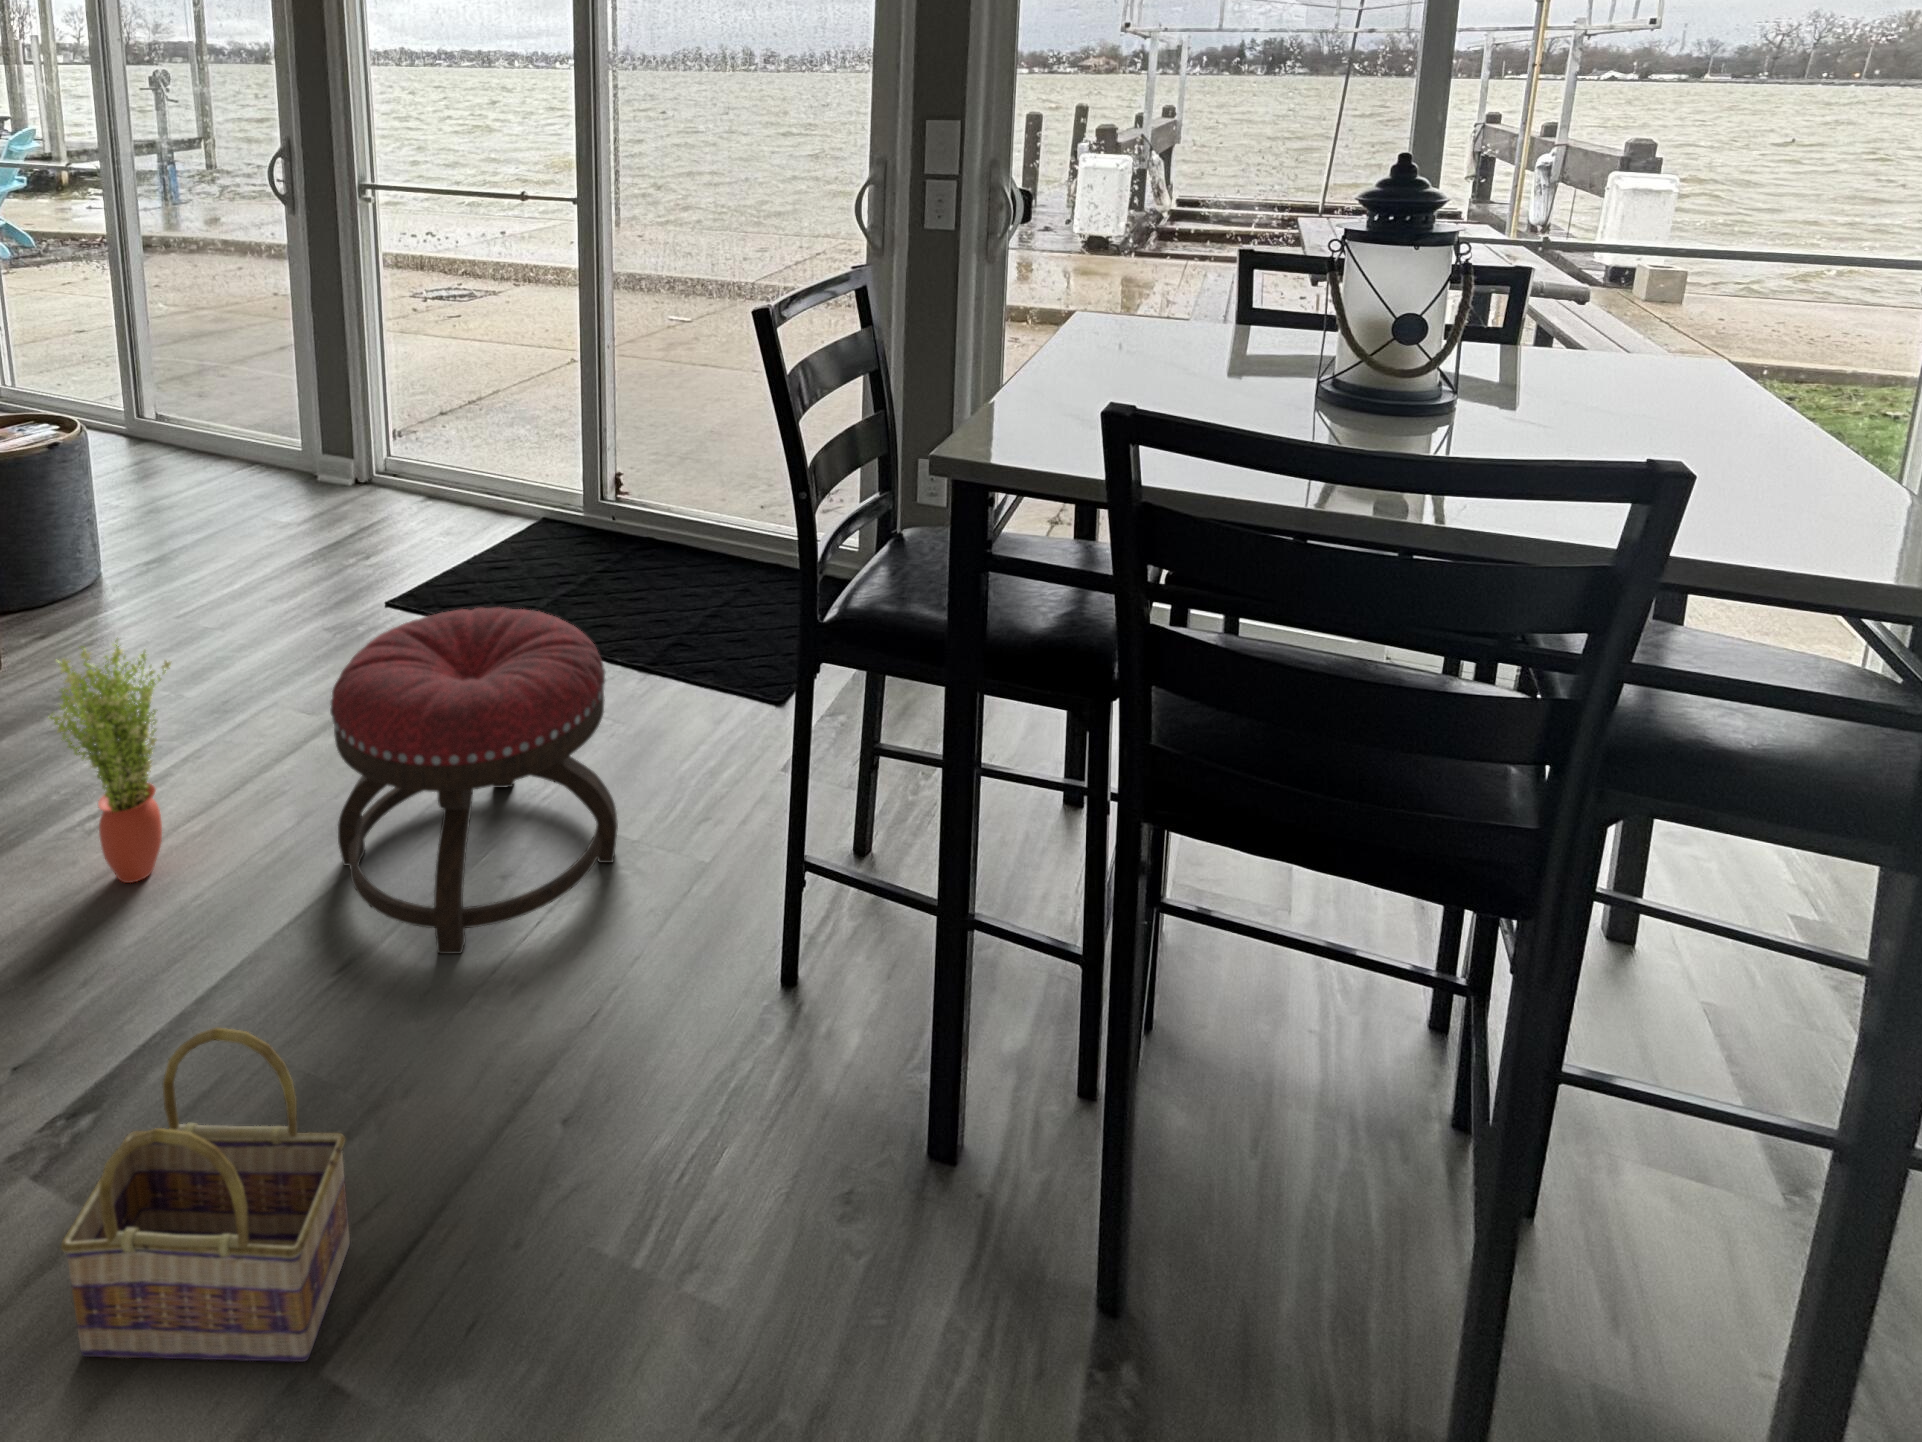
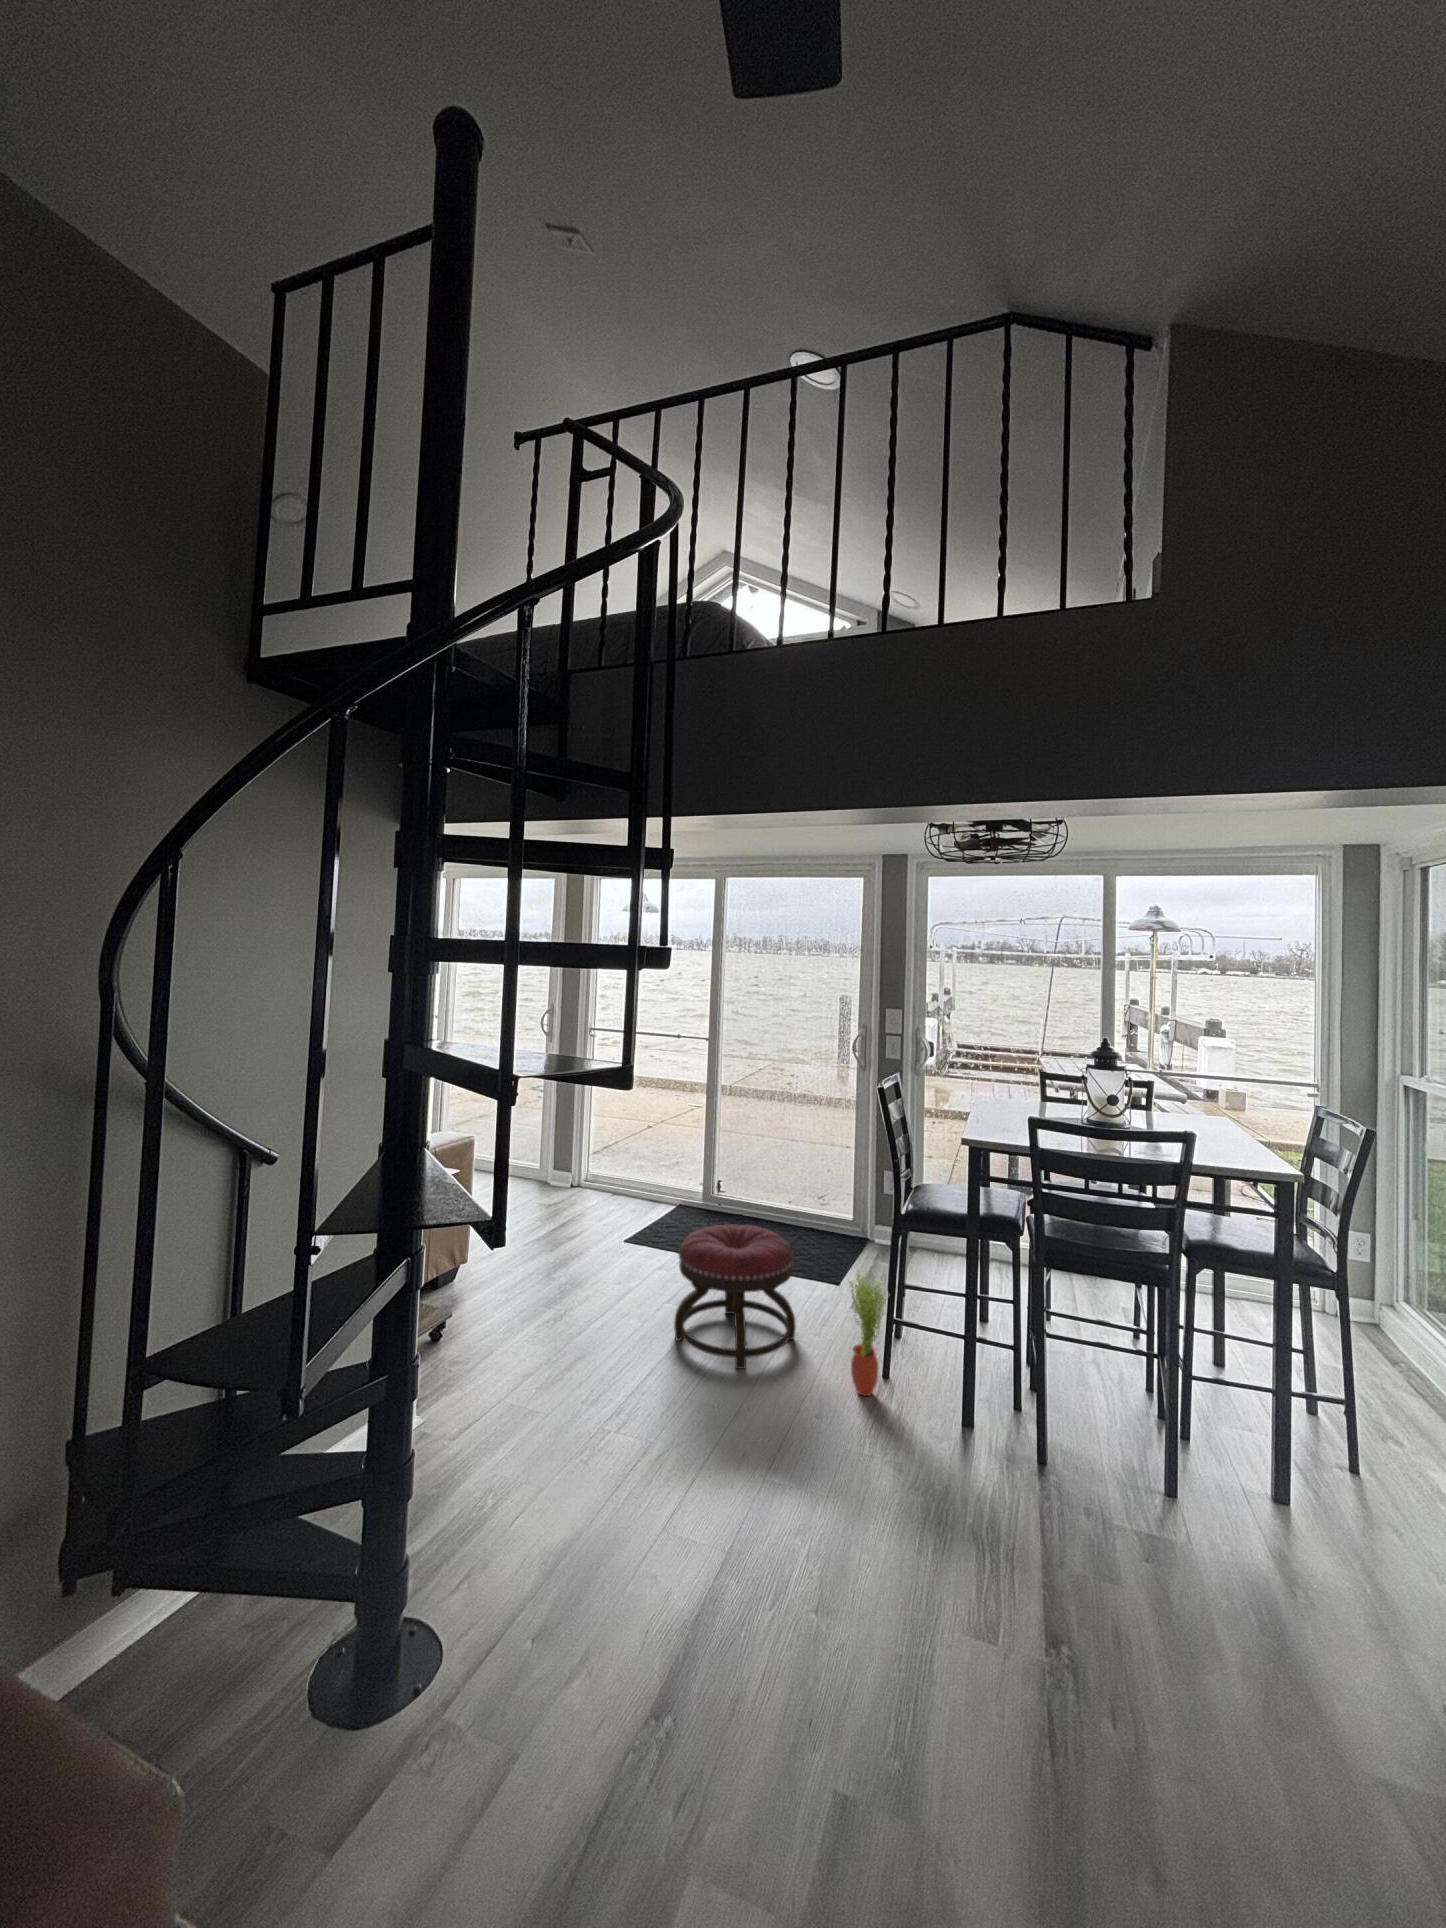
potted plant: present [49,640,171,883] -> present [850,1271,888,1396]
basket: present [61,1027,350,1362] -> none [675,1353,762,1474]

